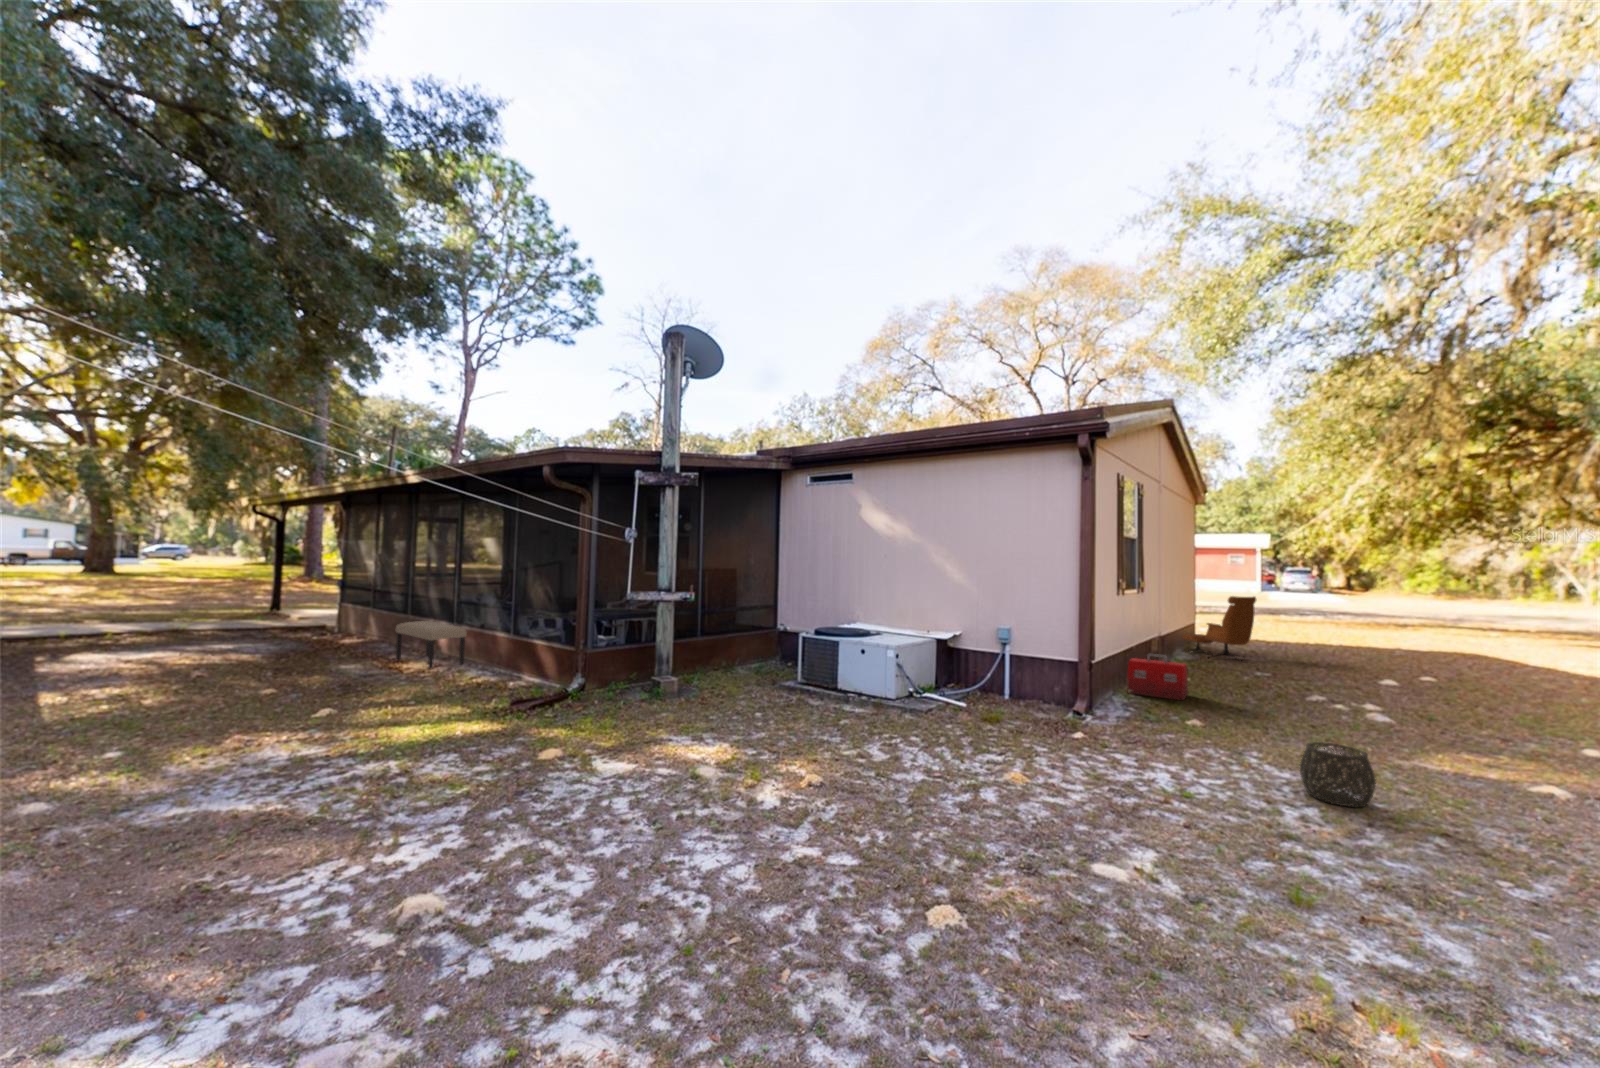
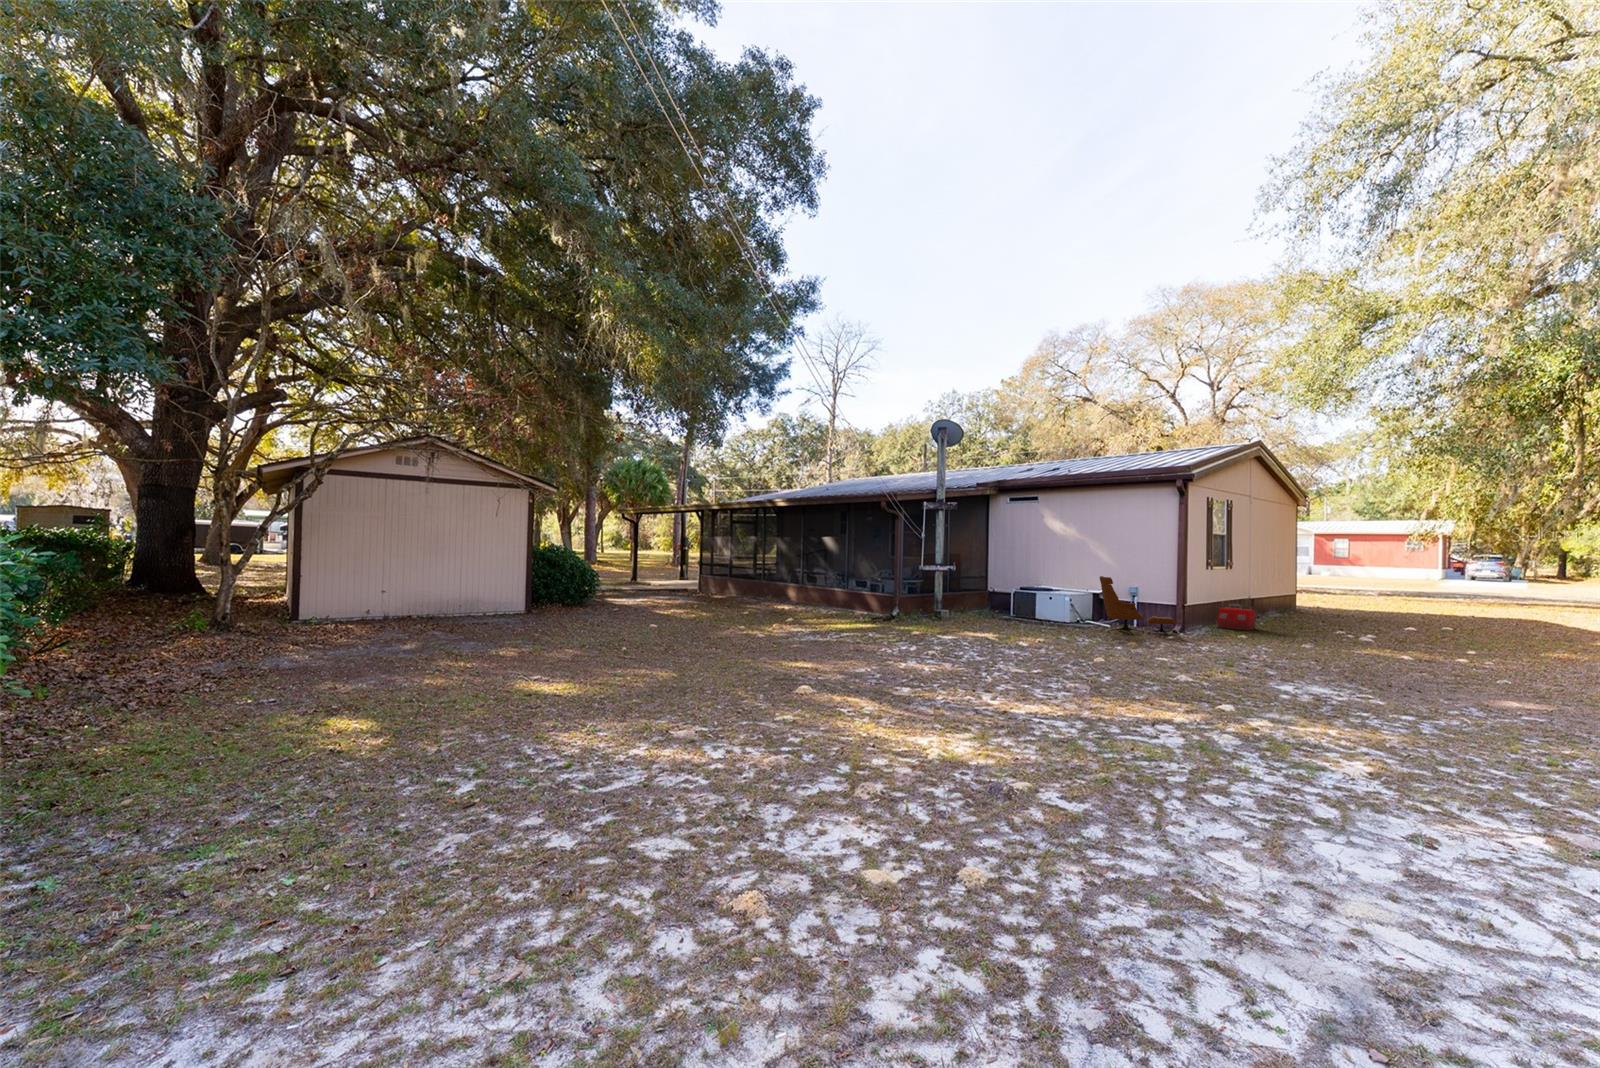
lounge chair: present [1183,596,1256,660] -> present [1100,576,1176,635]
bench: present [396,621,467,669] -> none [764,585,808,610]
woven basket: present [1300,742,1376,807] -> none [1272,631,1305,657]

